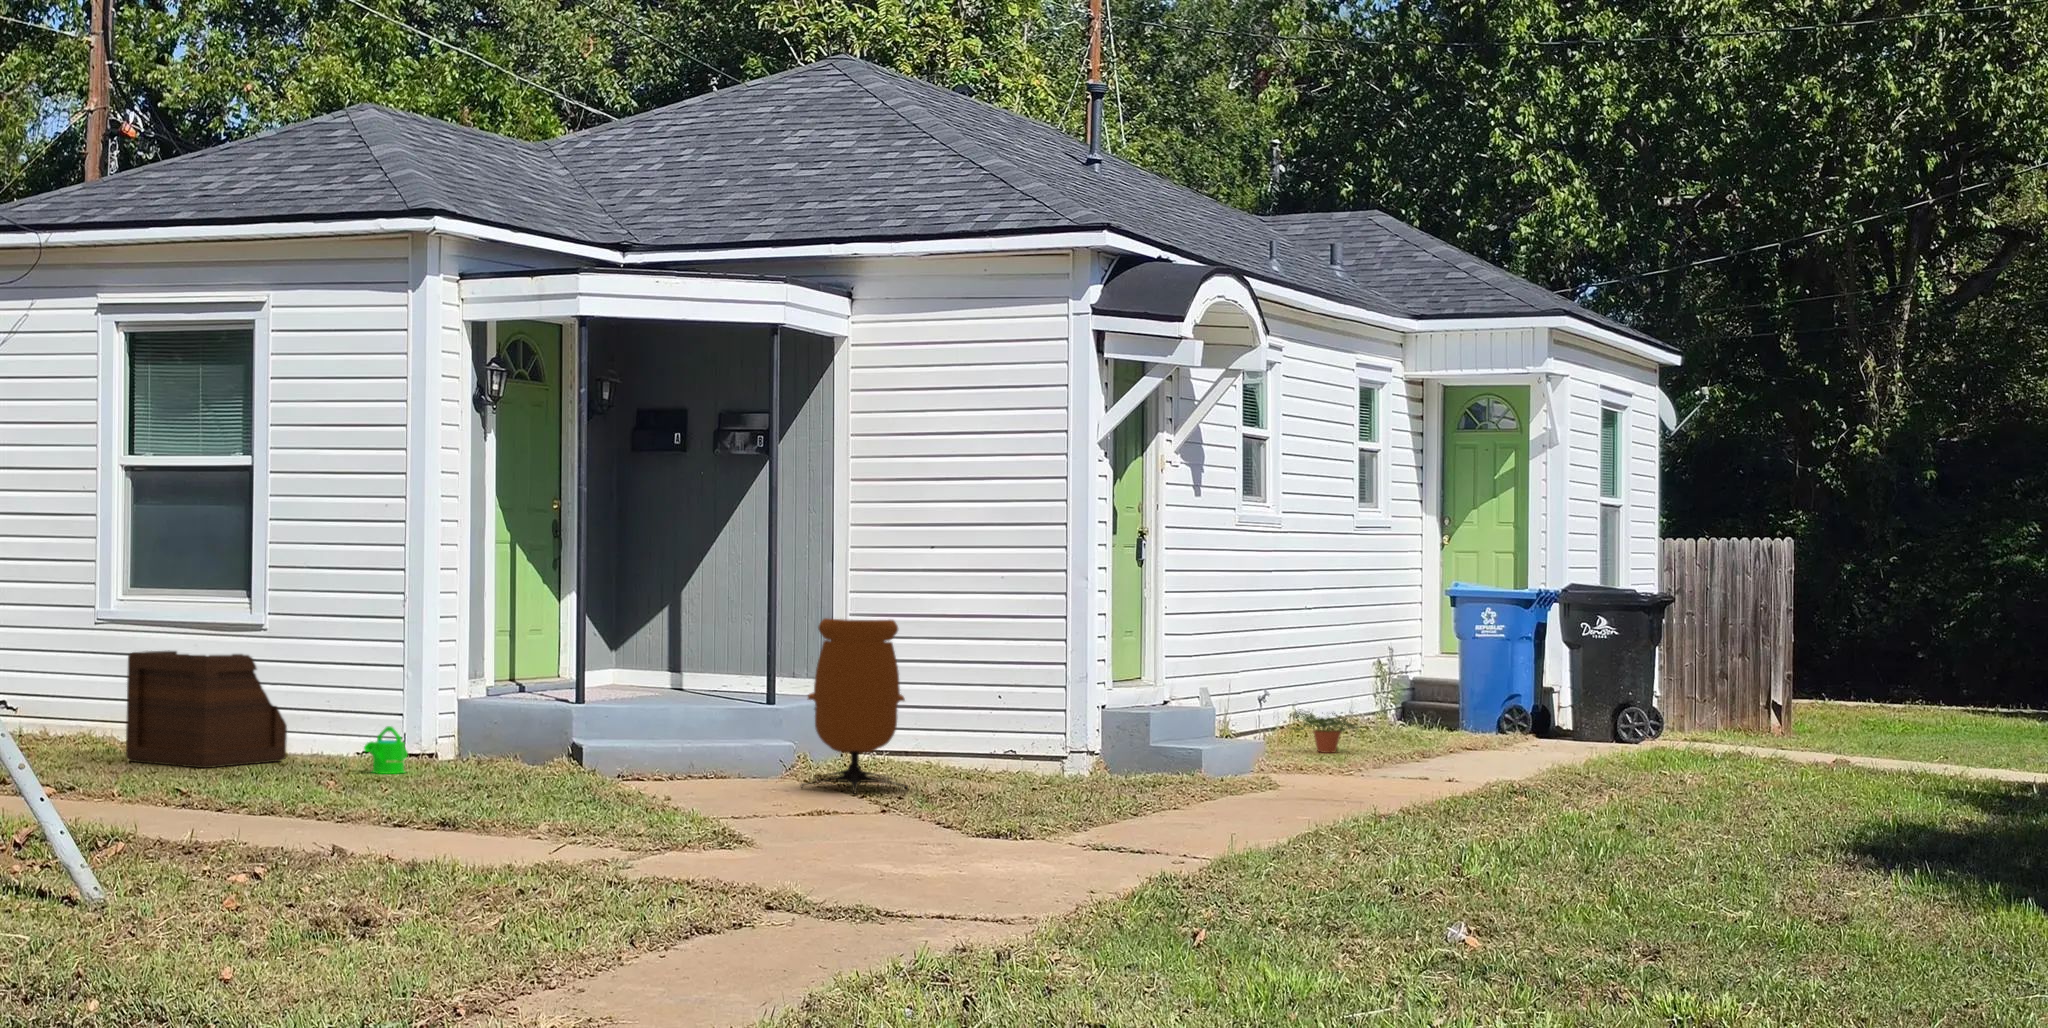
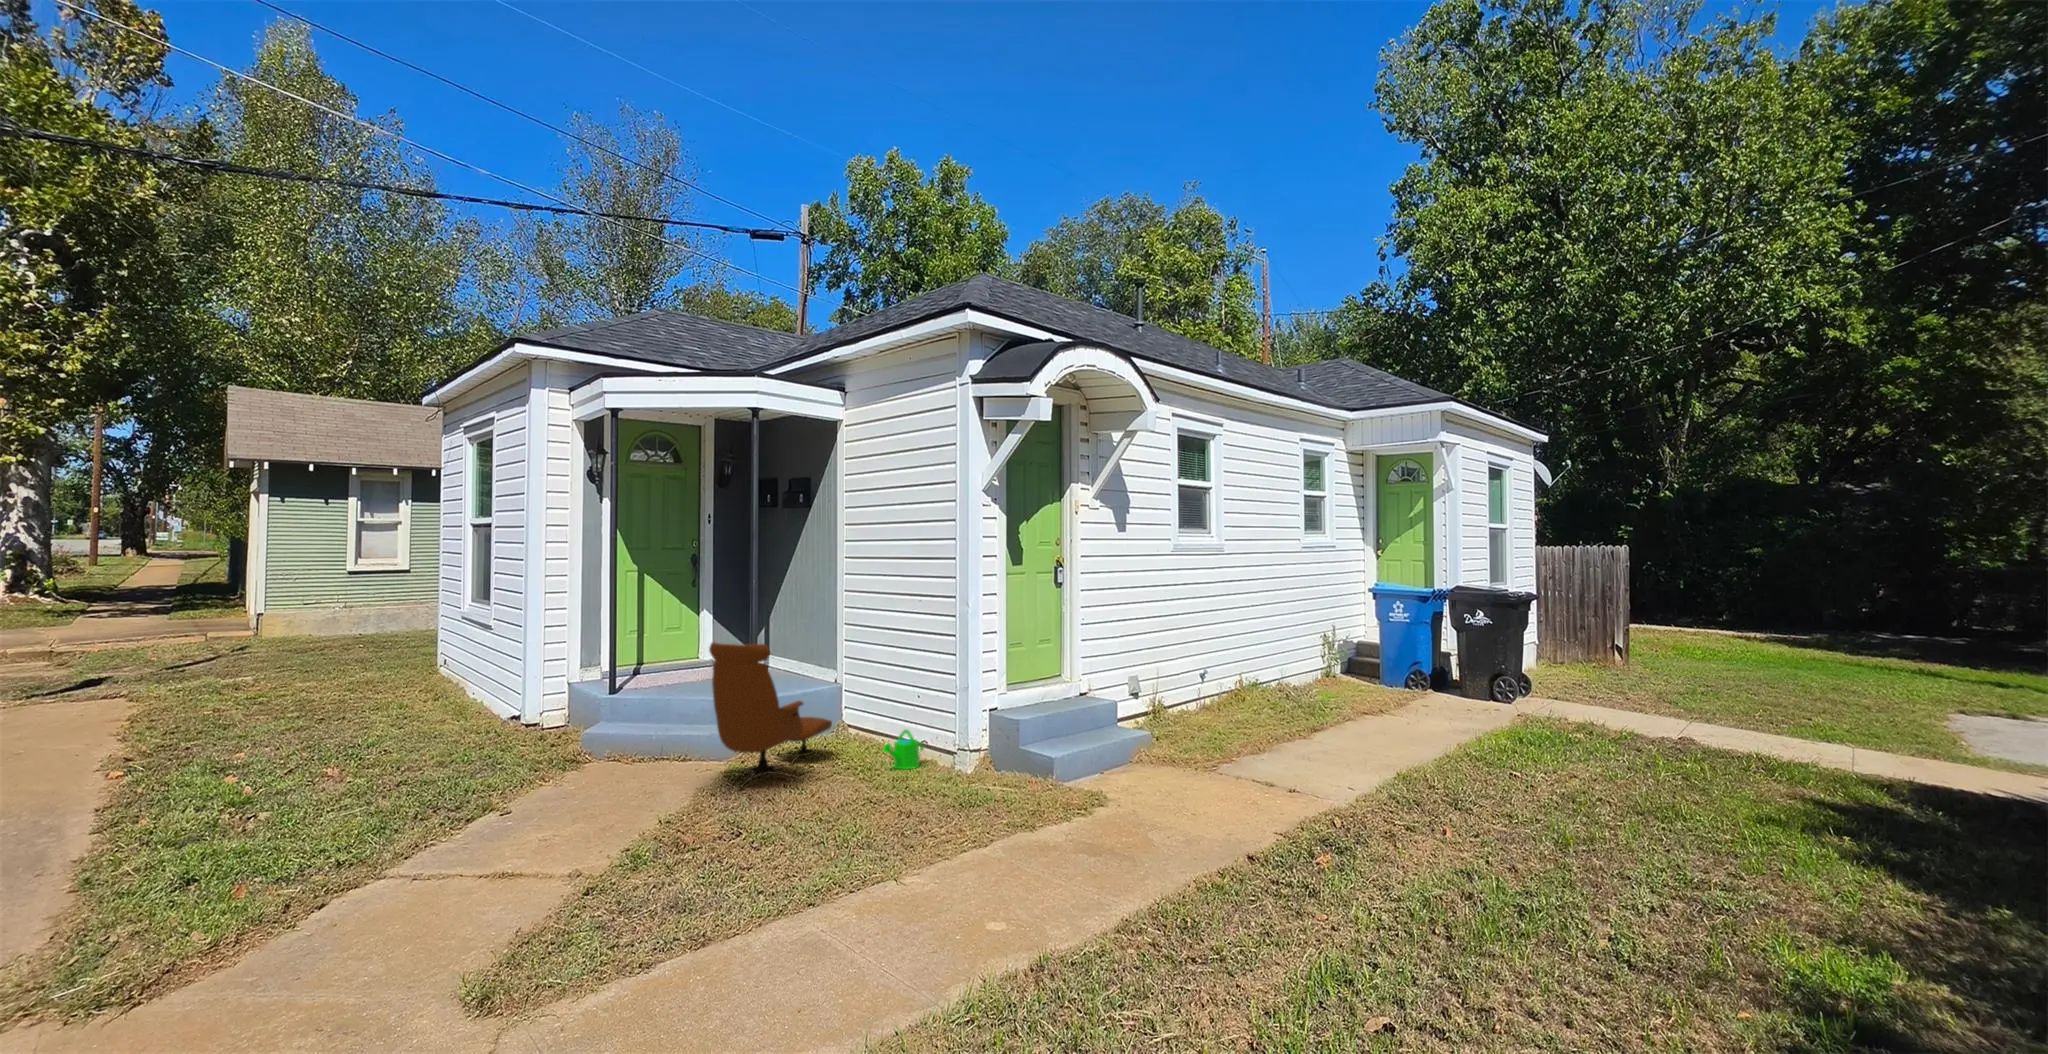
wooden crate: present [126,651,287,768] -> none [393,640,490,728]
potted plant: present [1293,711,1359,753] -> none [1223,681,1282,715]
watering can: present [364,726,408,774] -> present [883,729,924,769]

